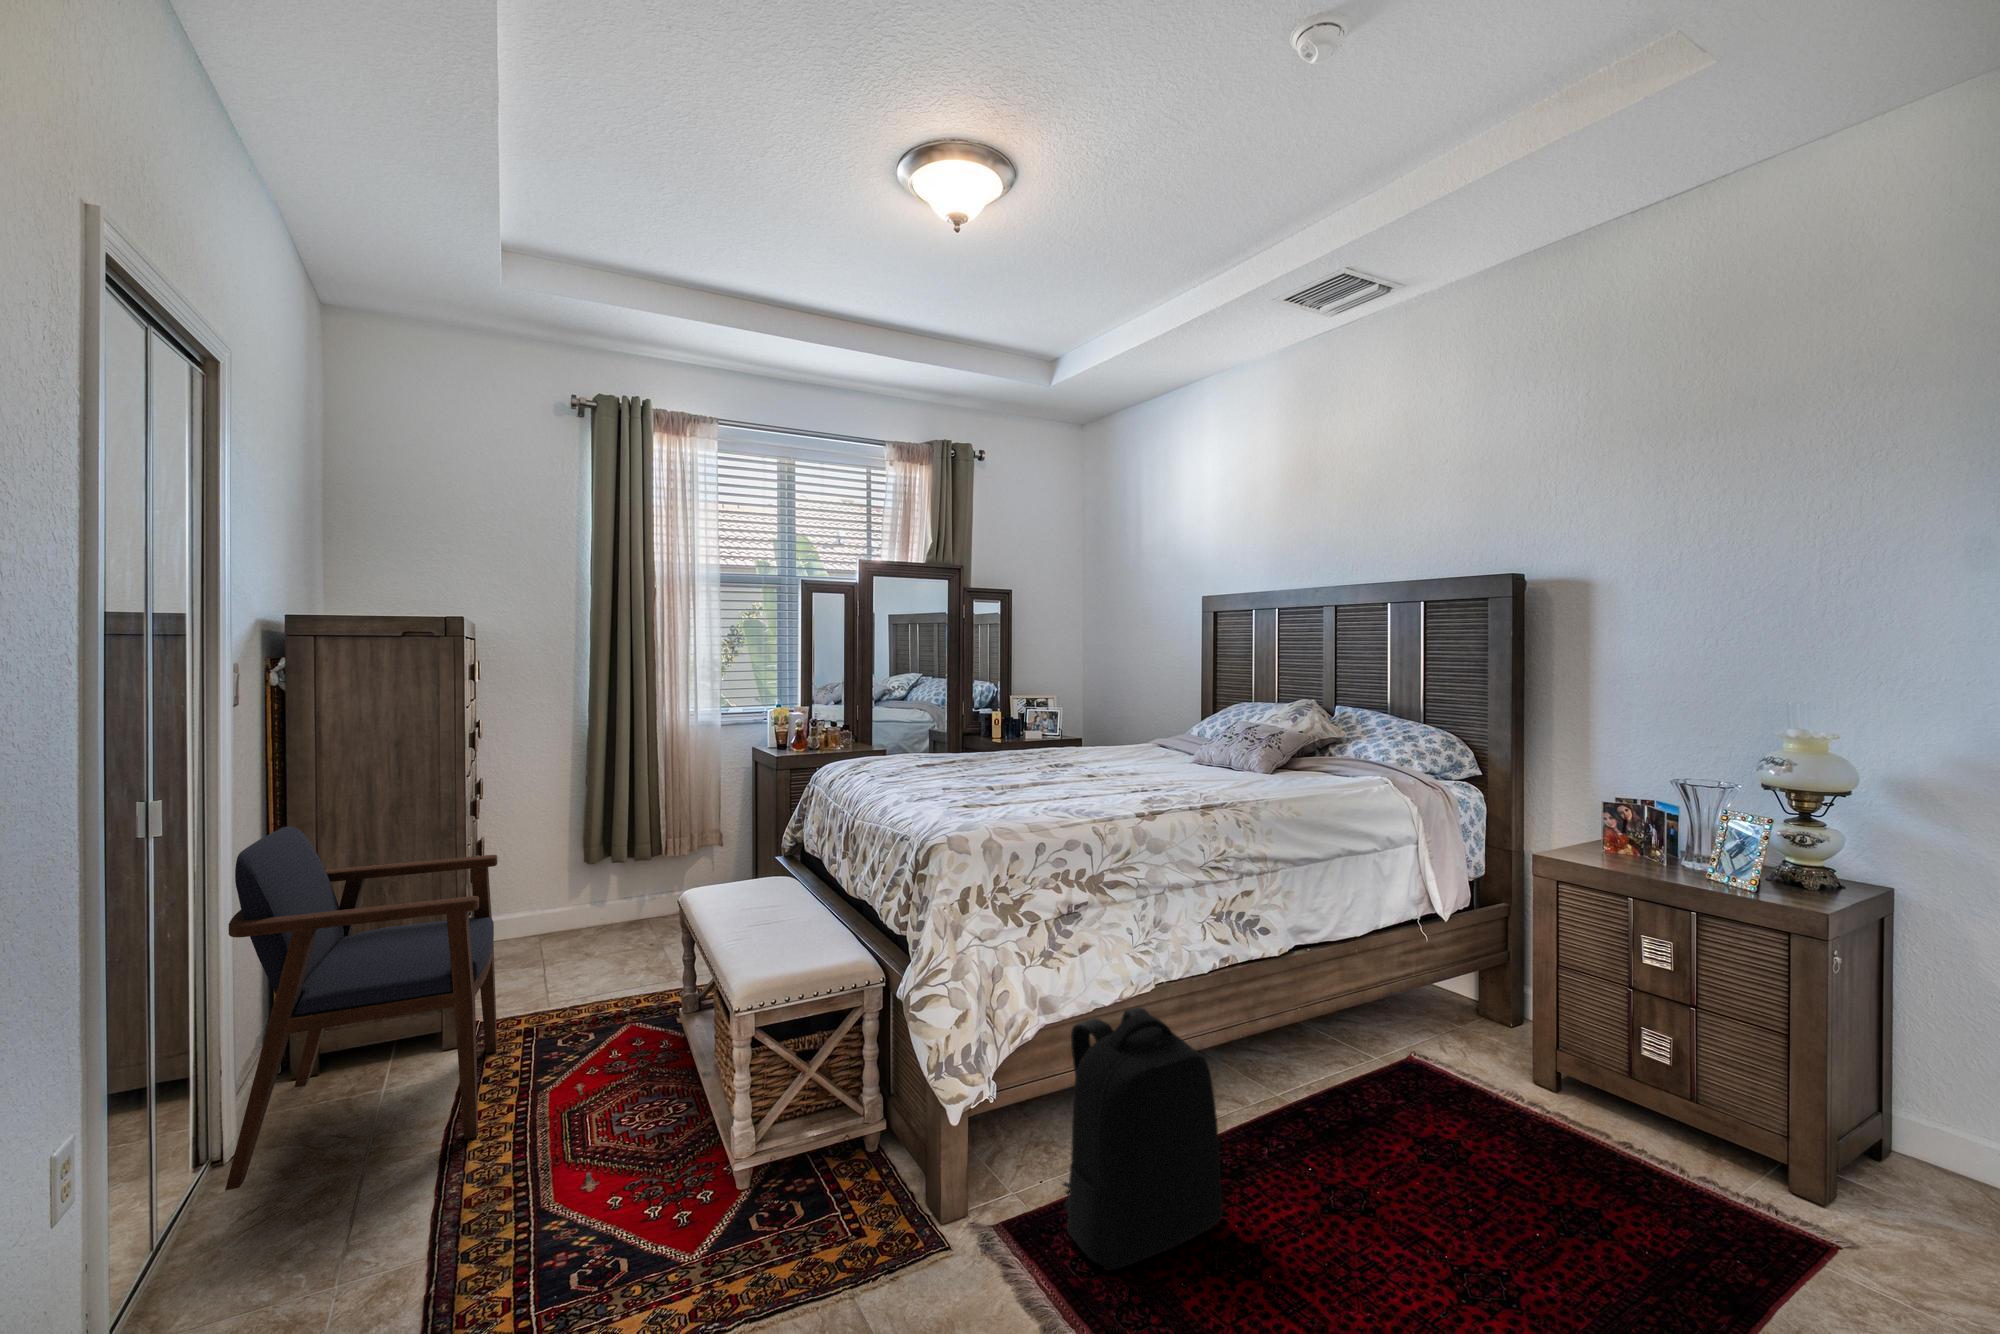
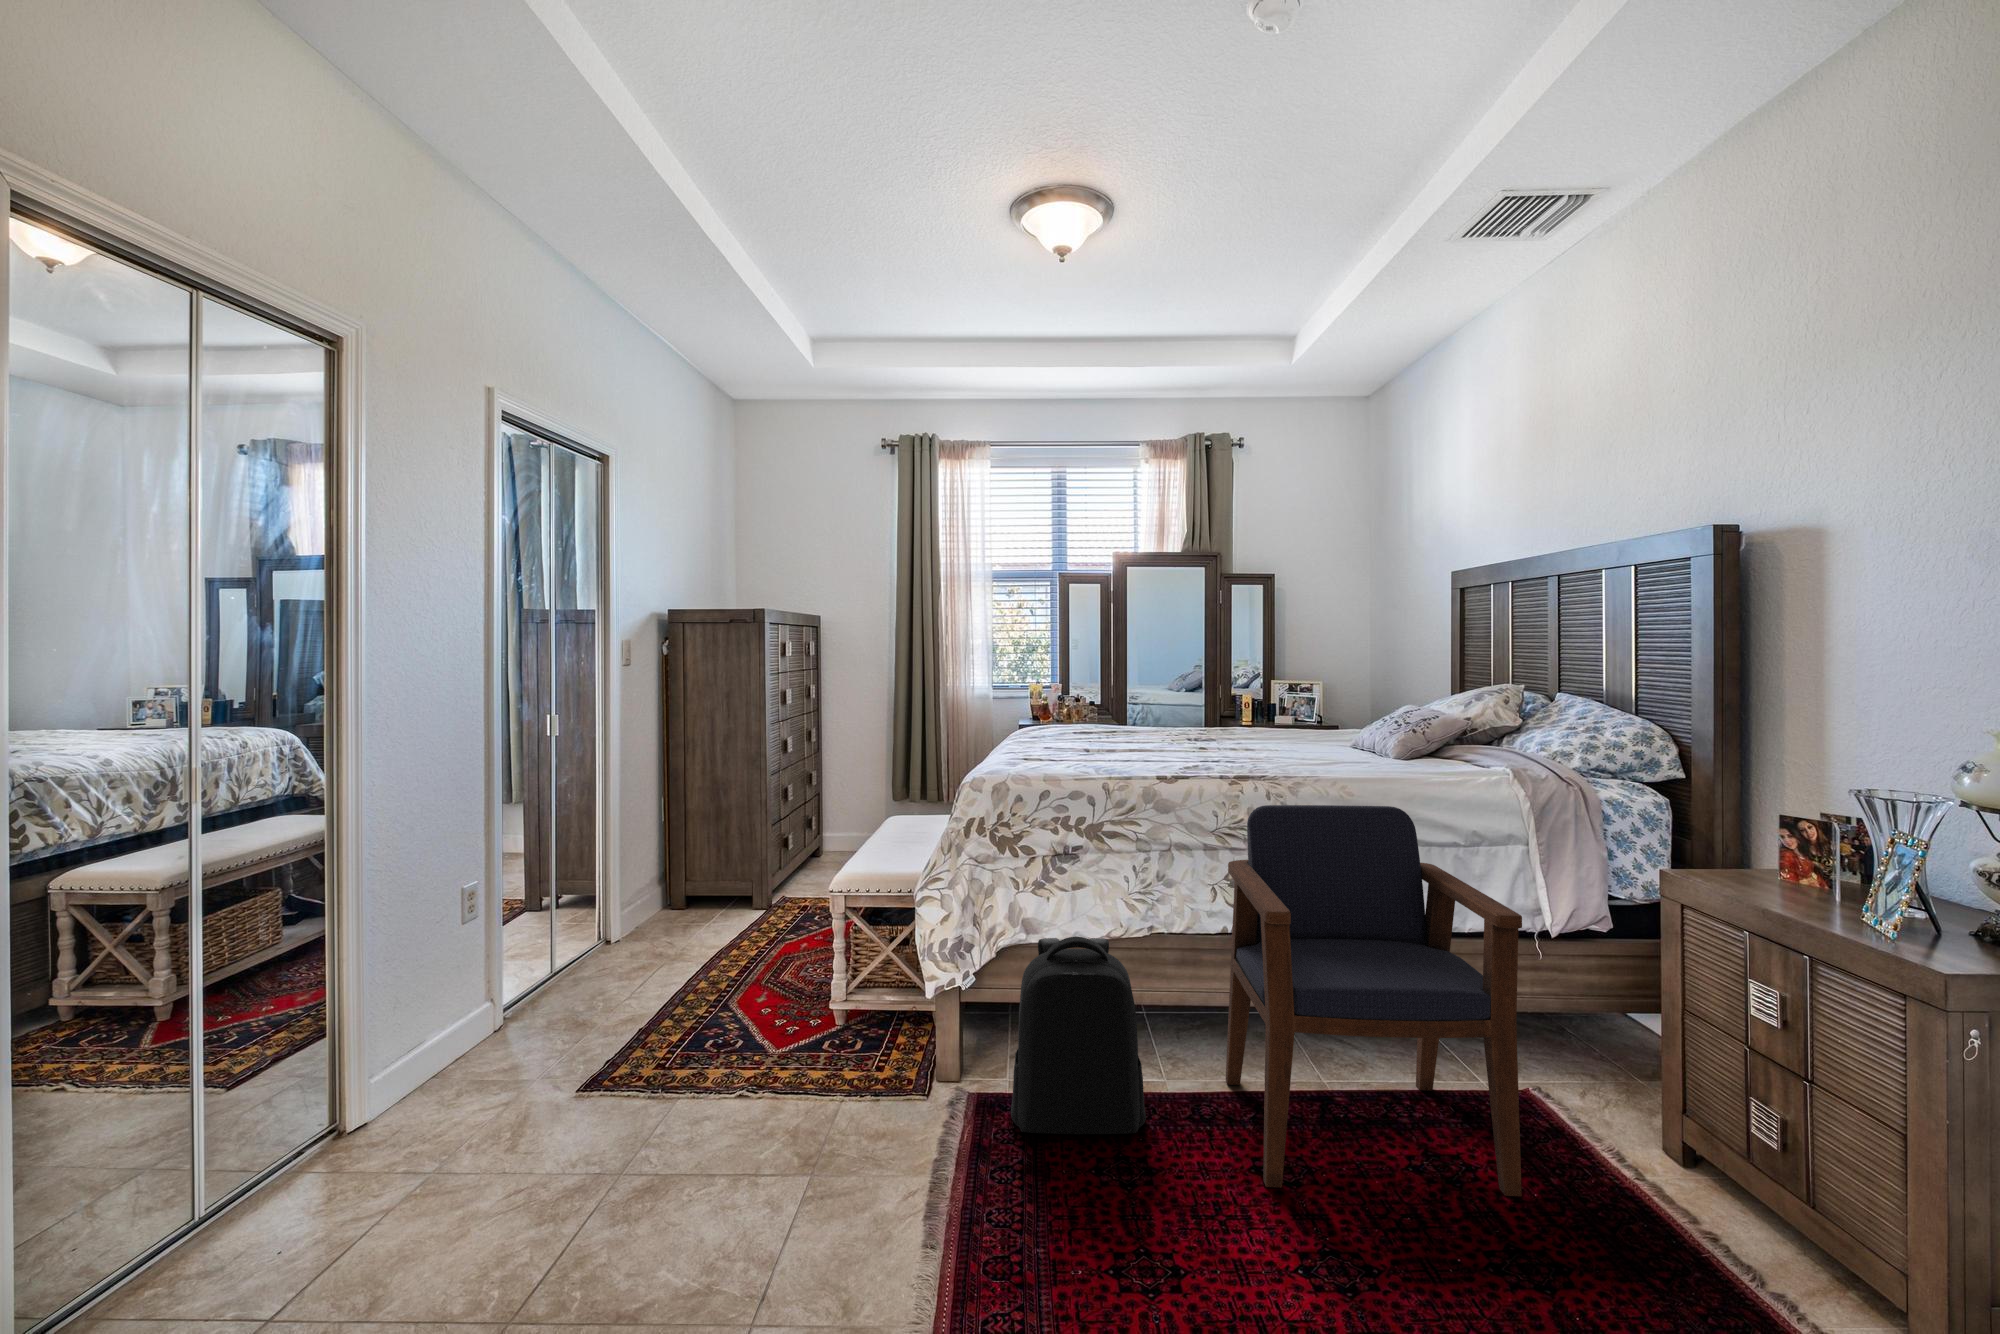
armchair: present [225,826,497,1191] -> present [1226,805,1522,1196]

